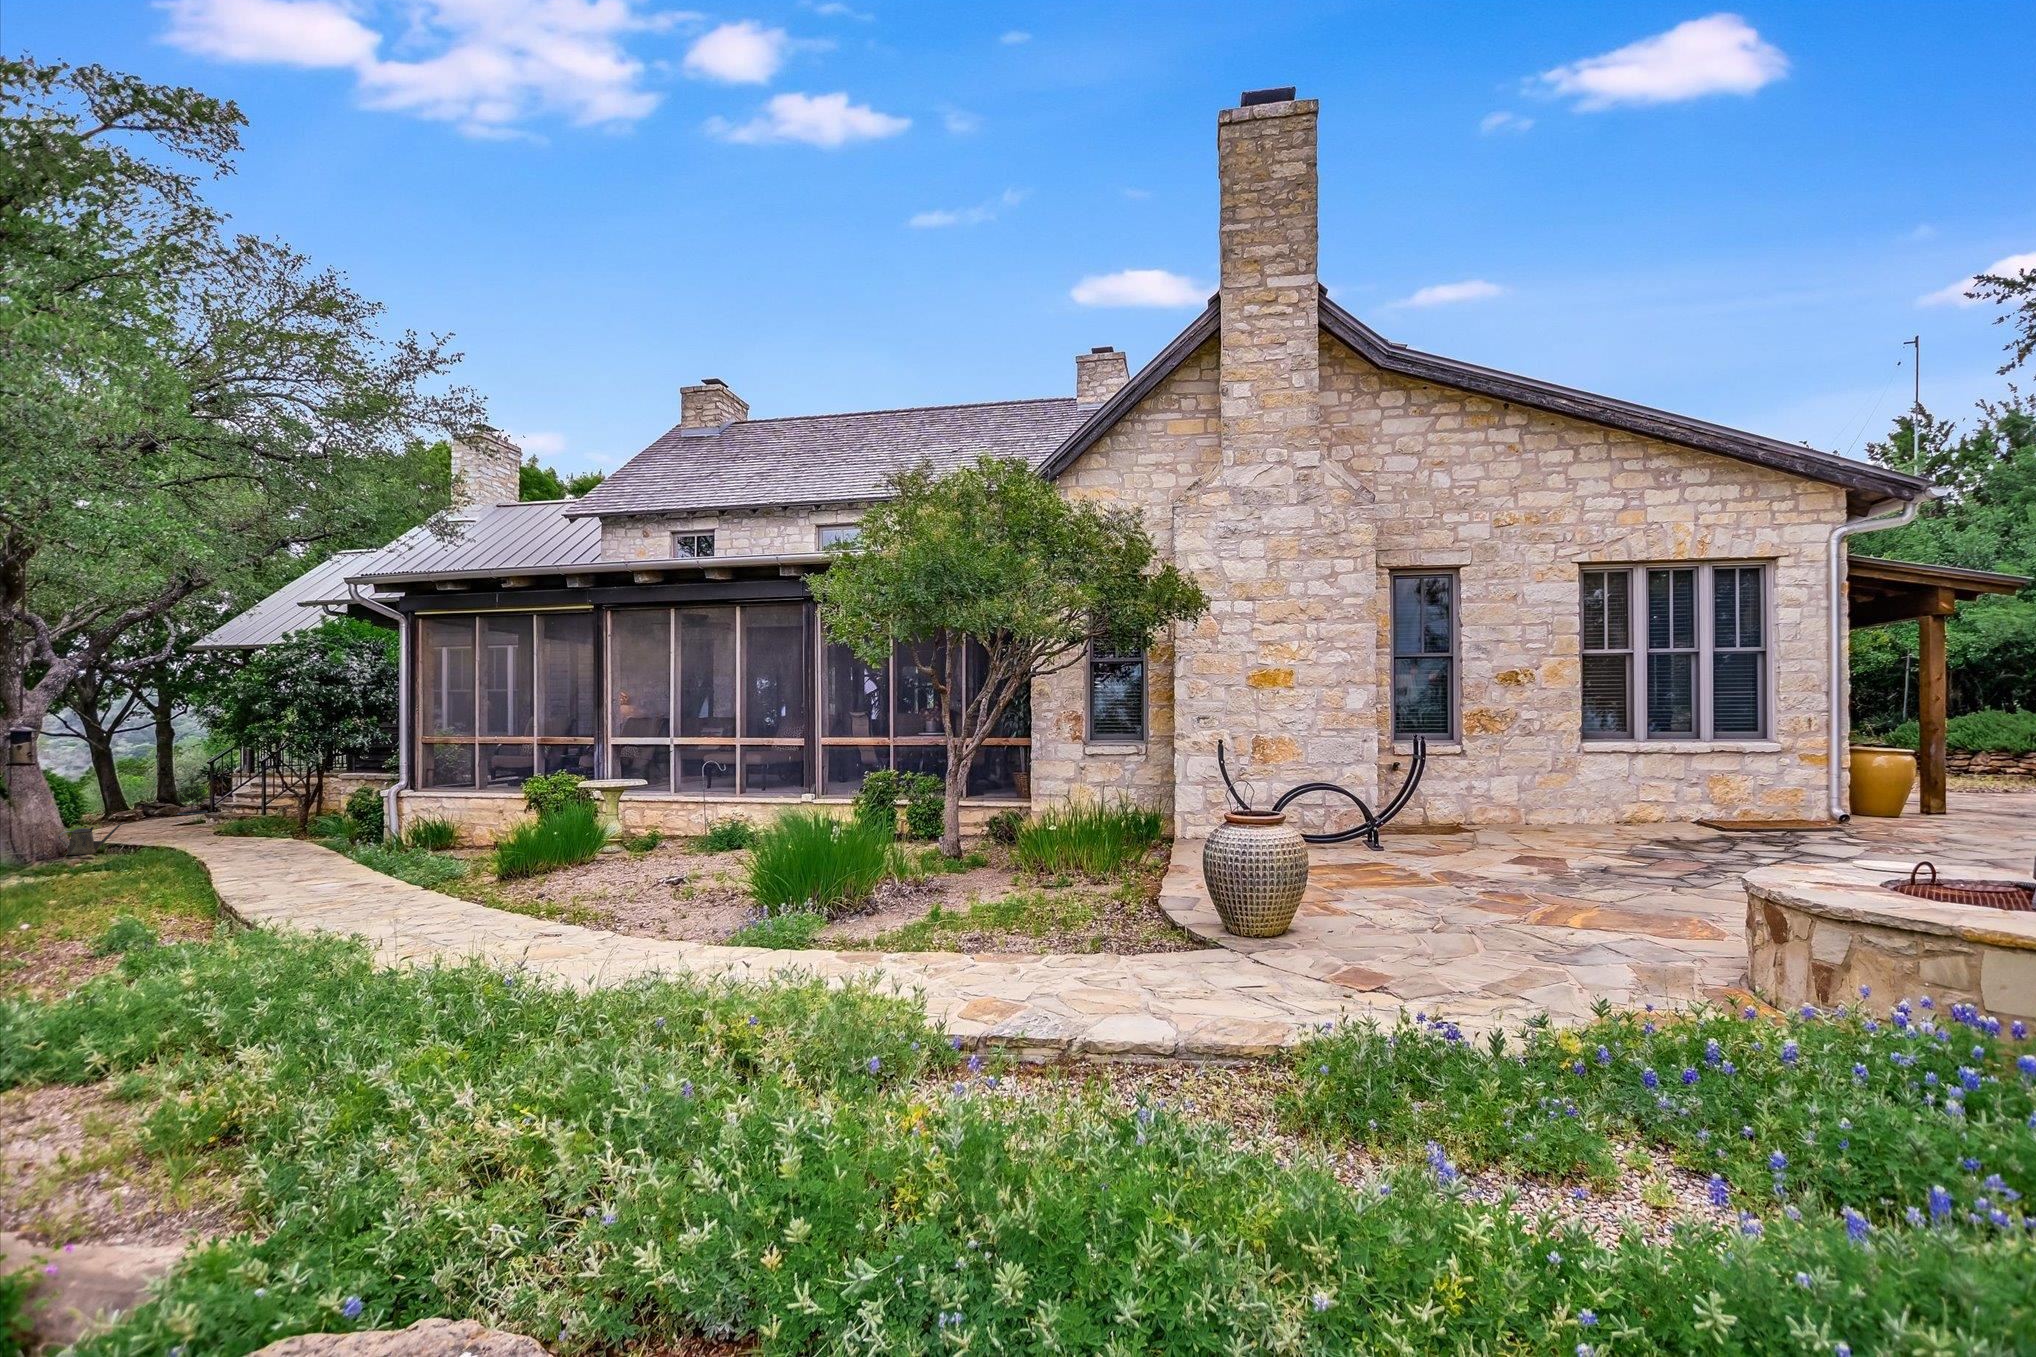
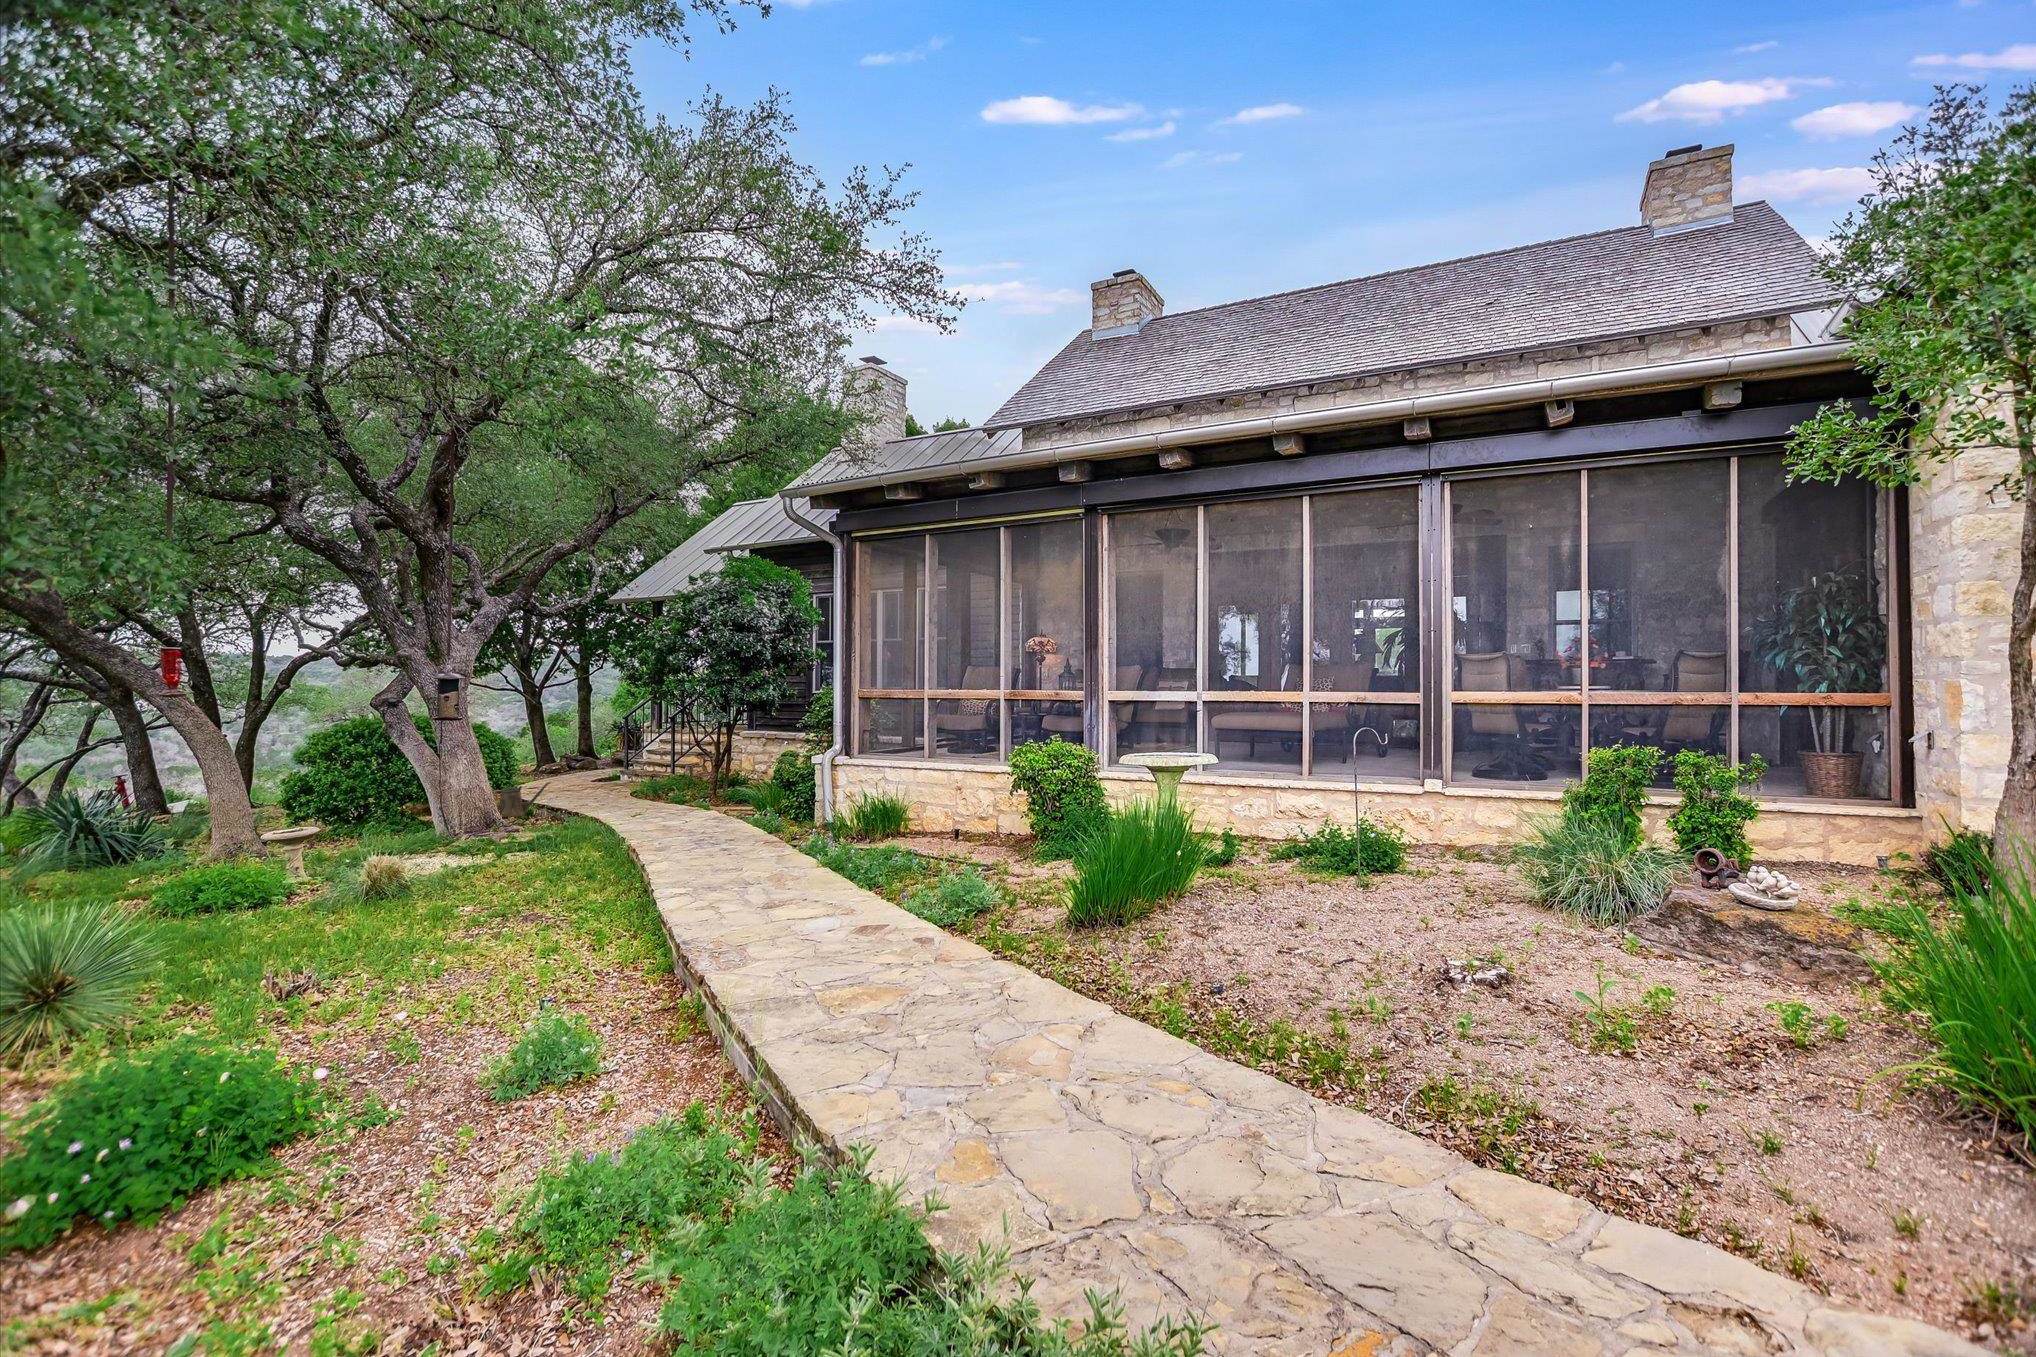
potted tree: present [175,776,207,815] -> none [591,728,623,772]

